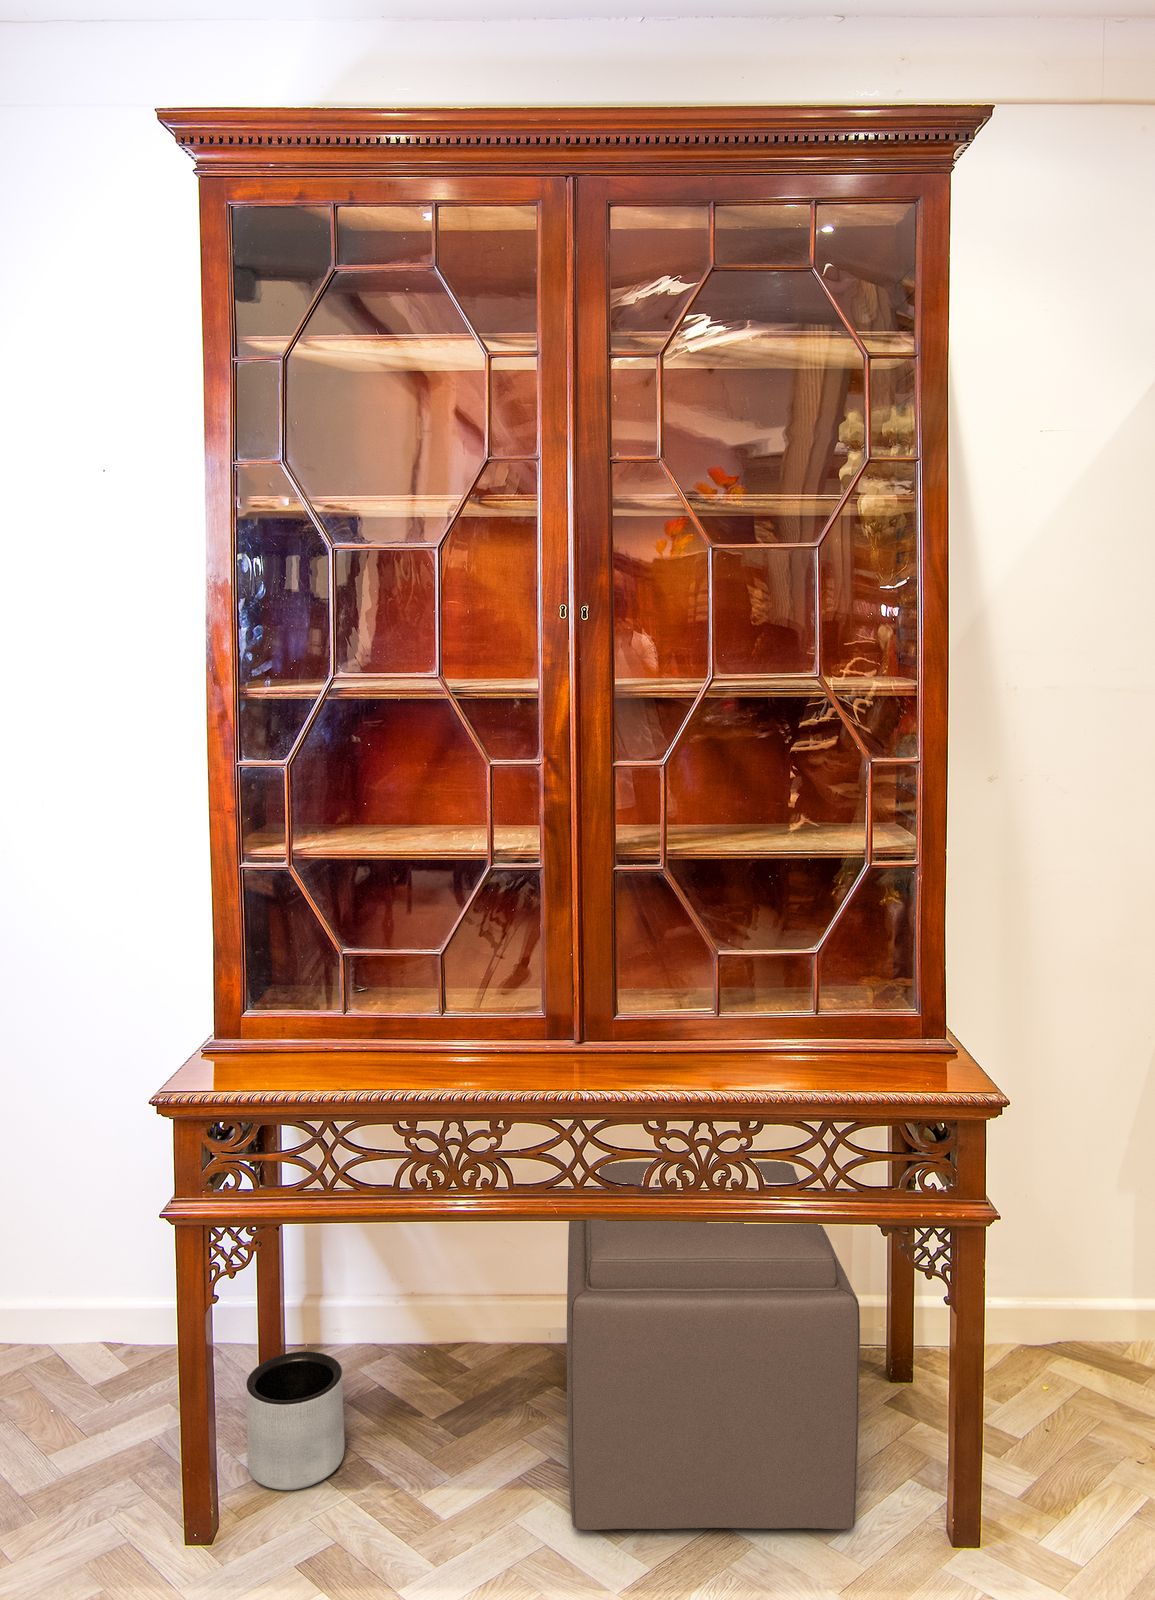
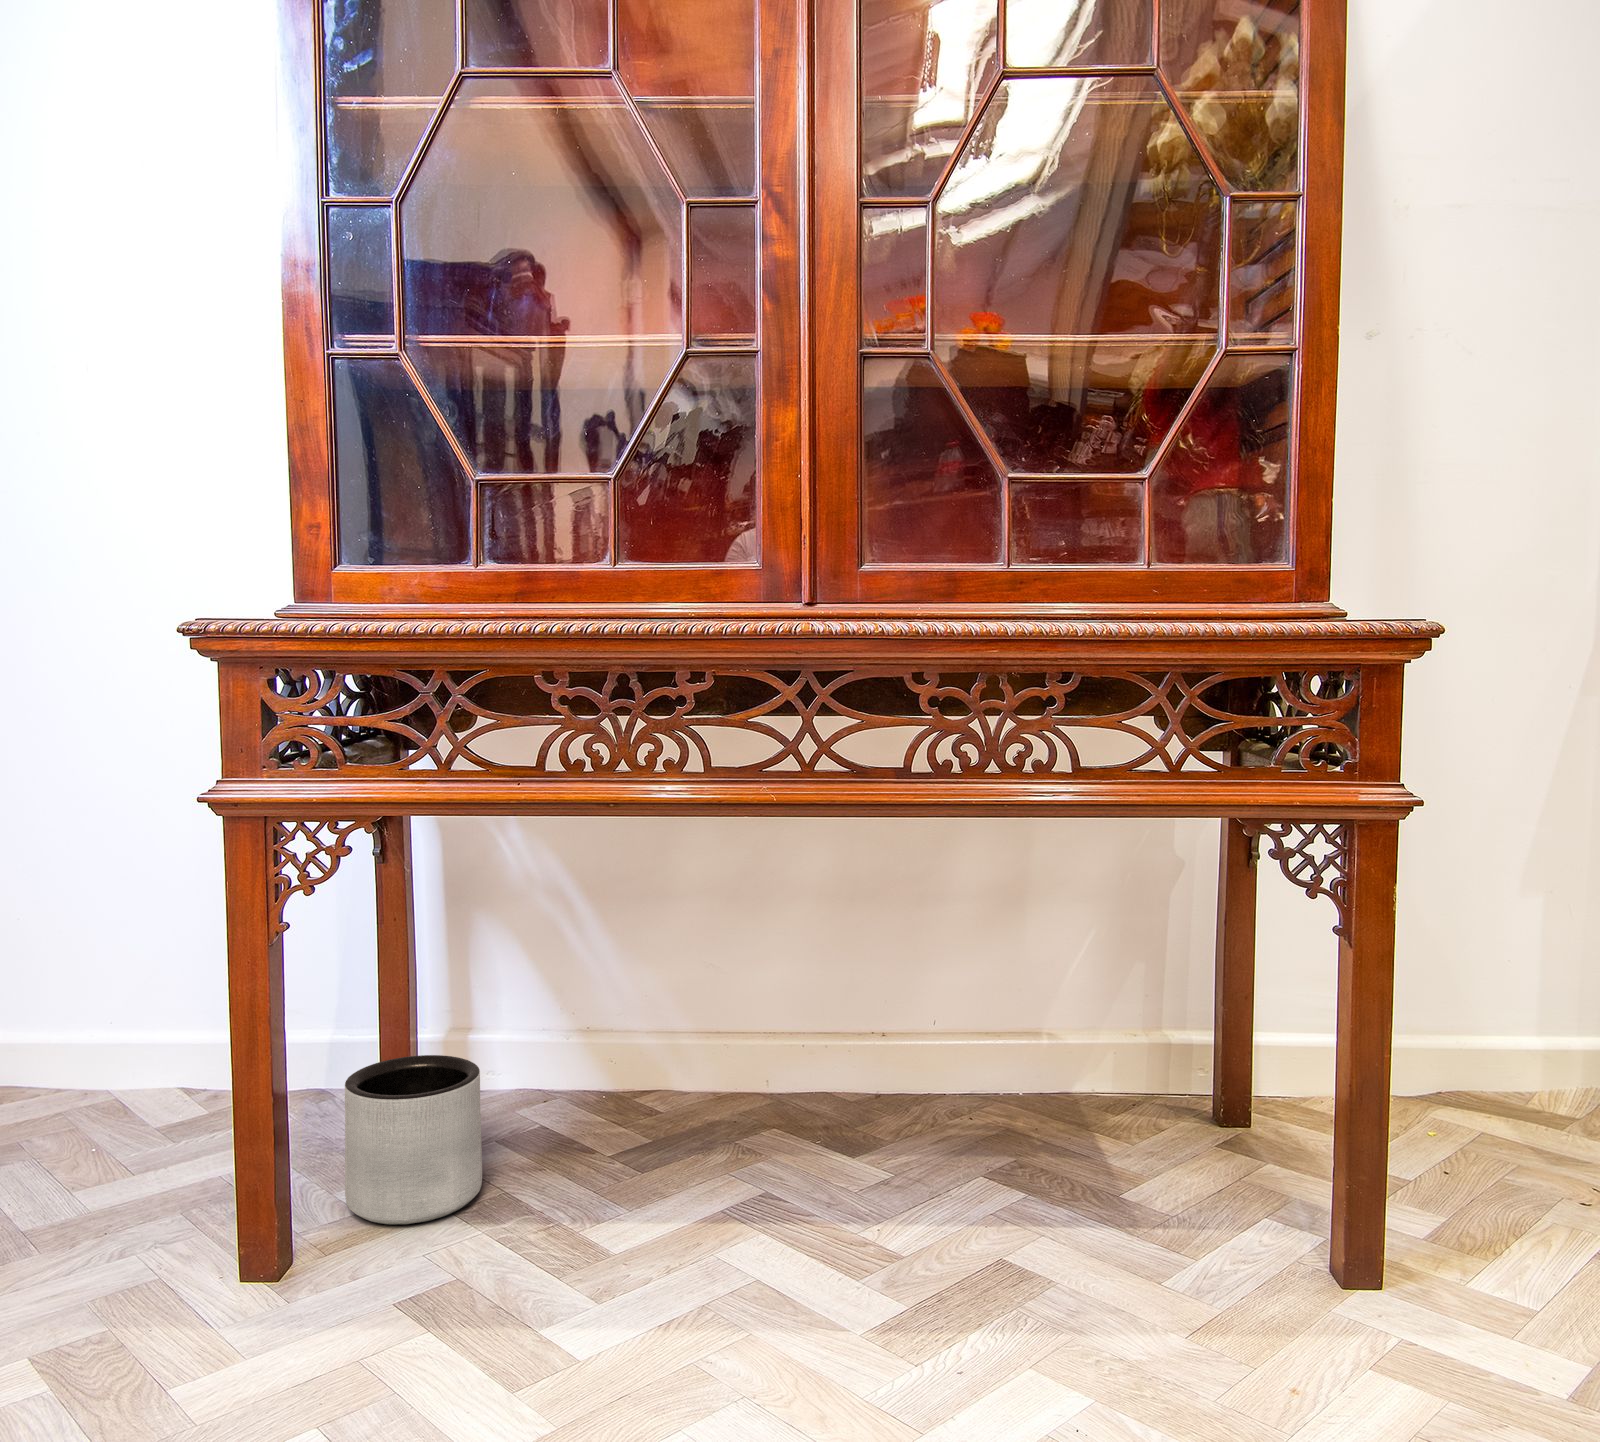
ottoman: present [567,1161,860,1530] -> none [791,815,1209,1266]

